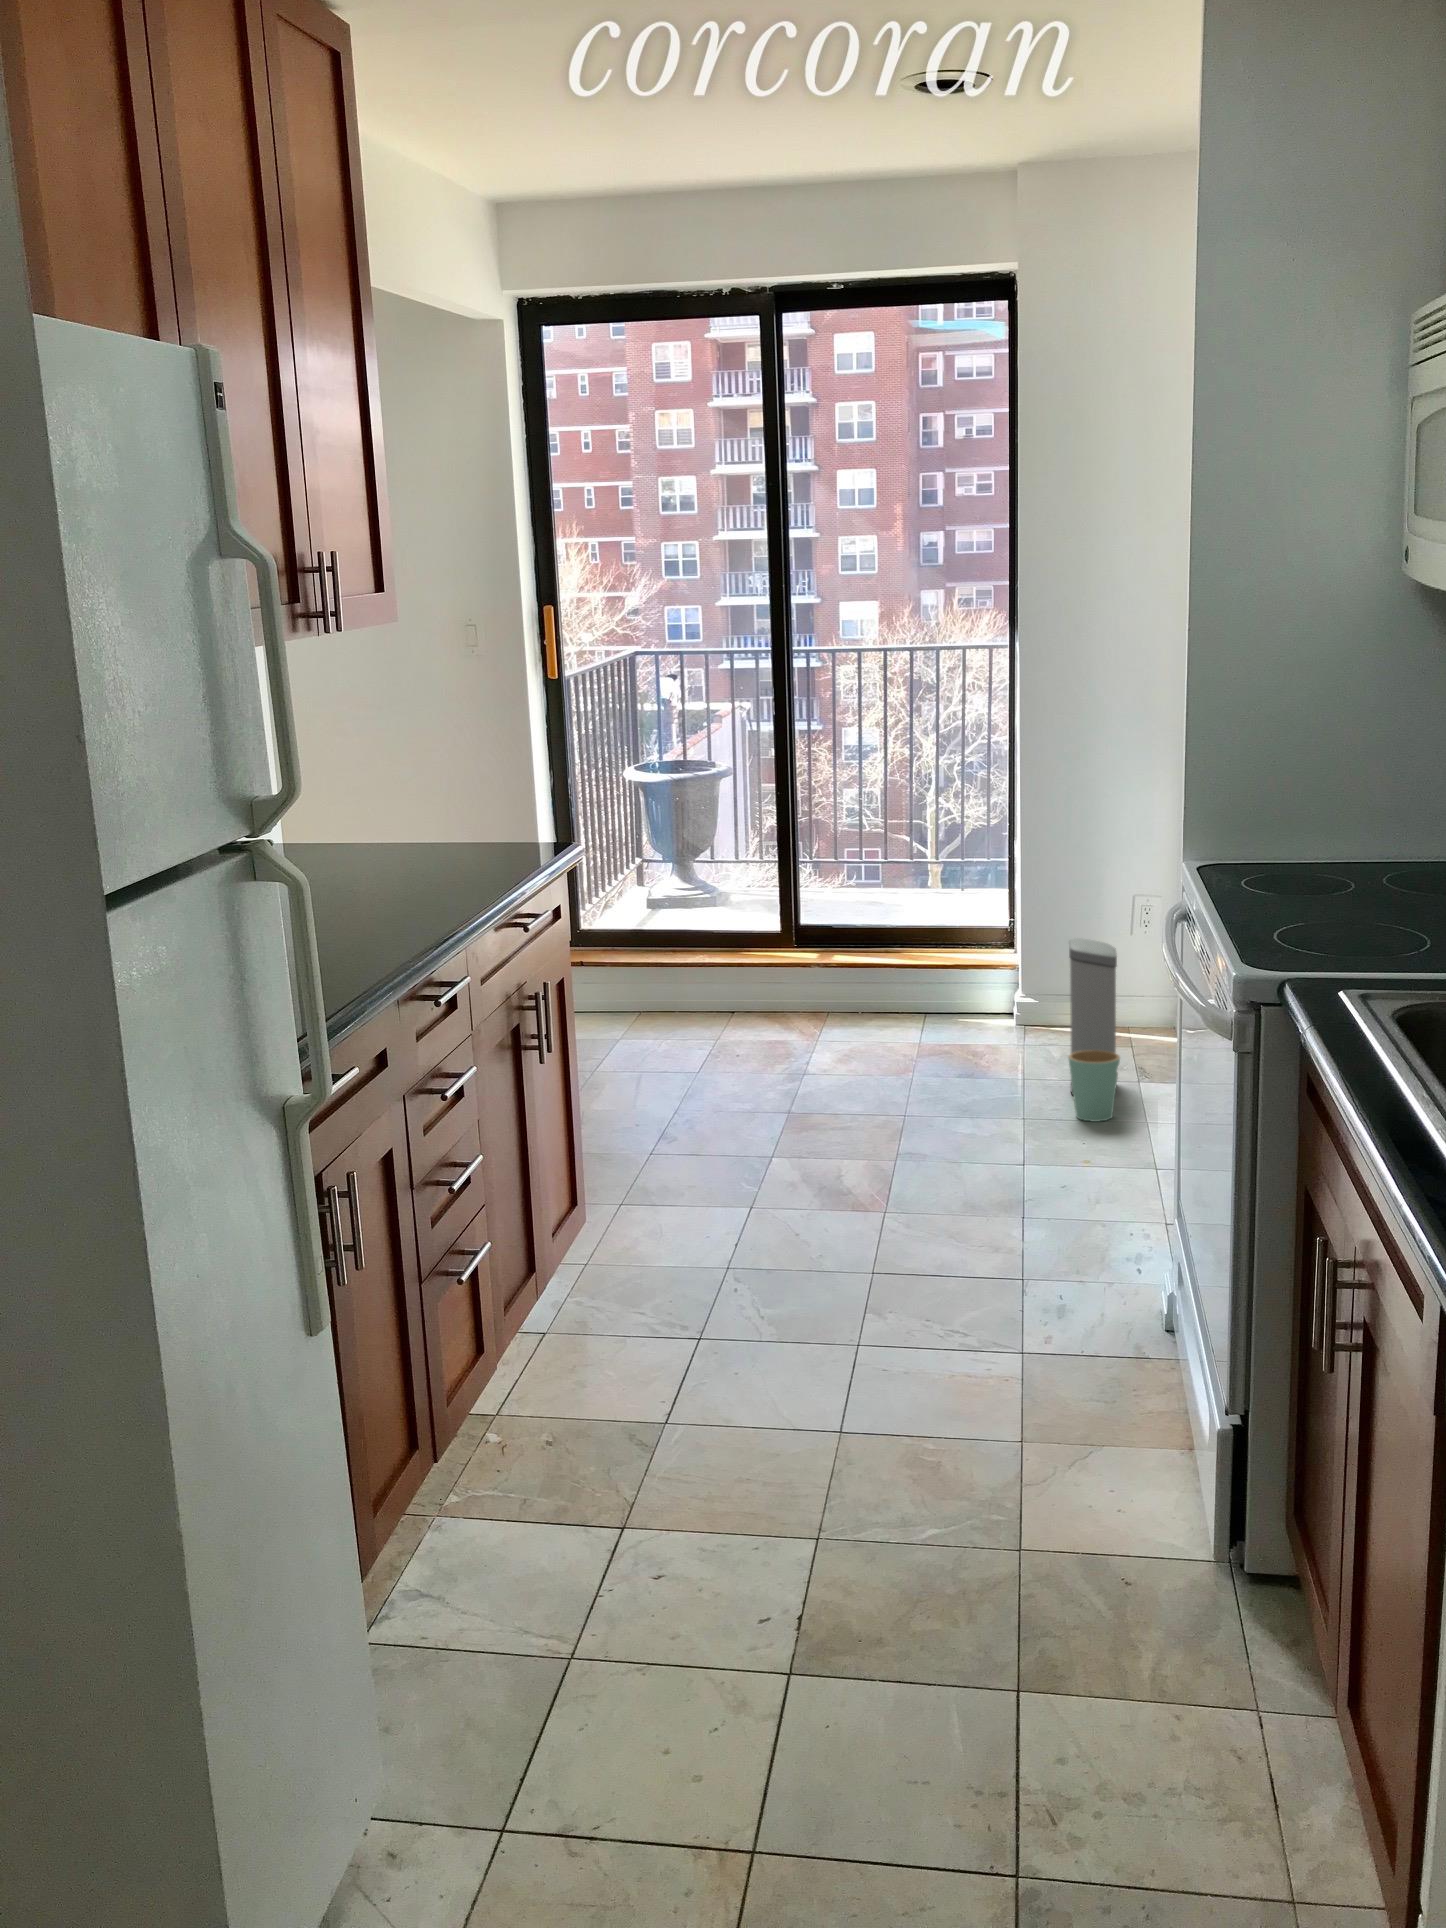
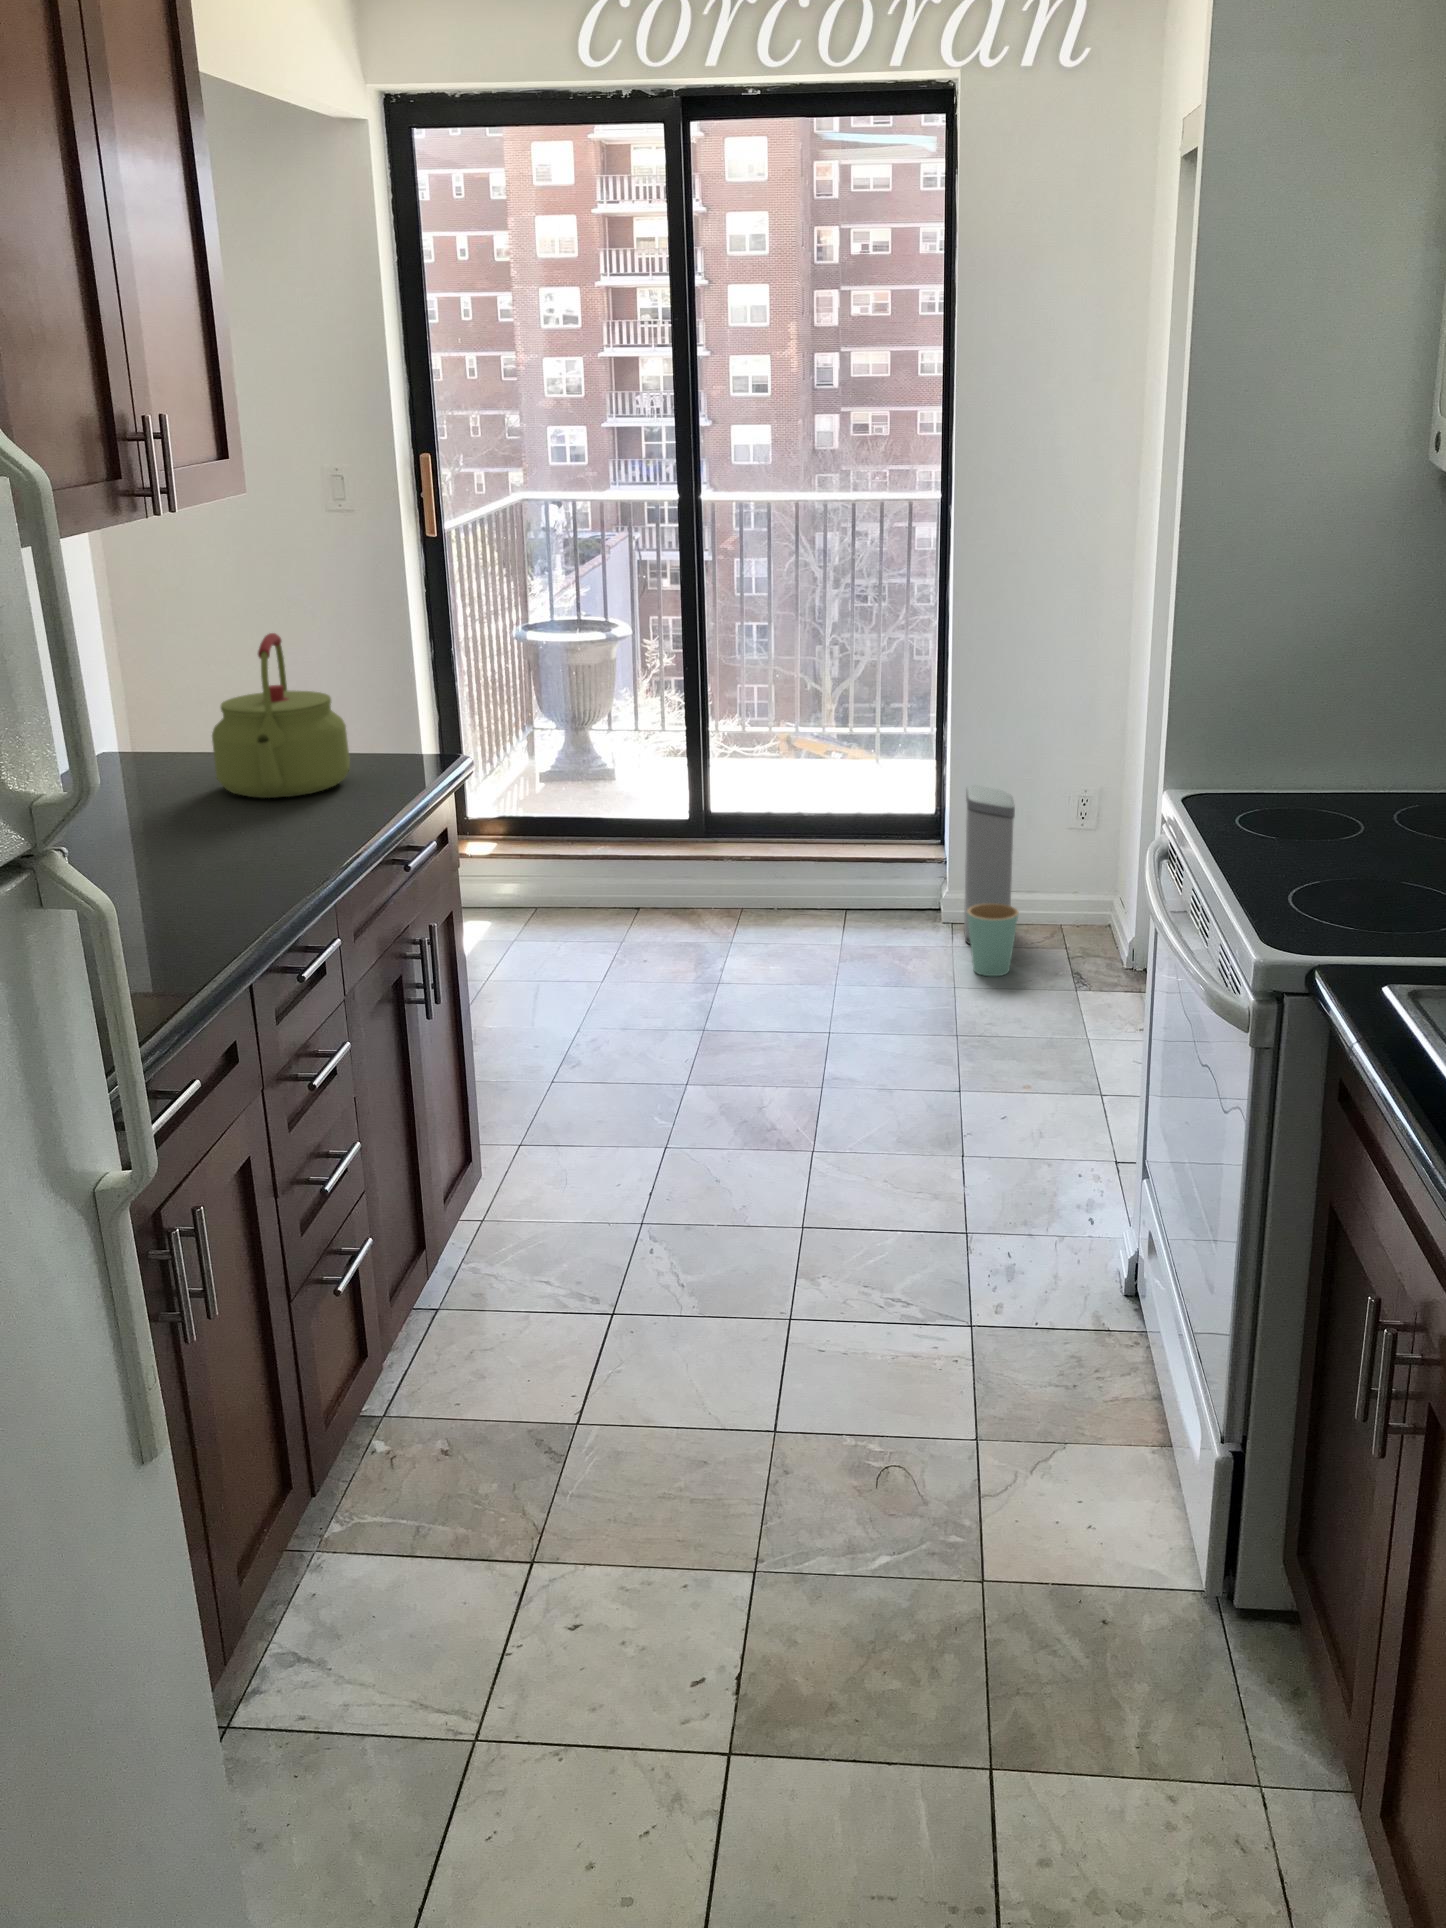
kettle: none [361,745,478,885] -> present [212,633,350,798]

